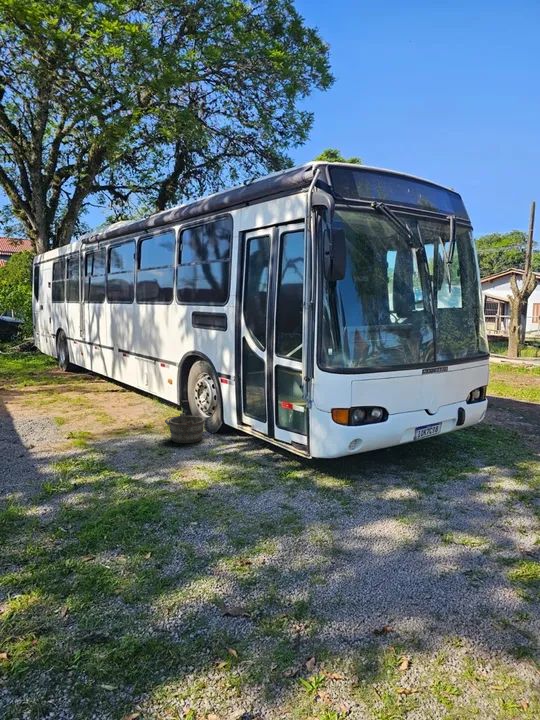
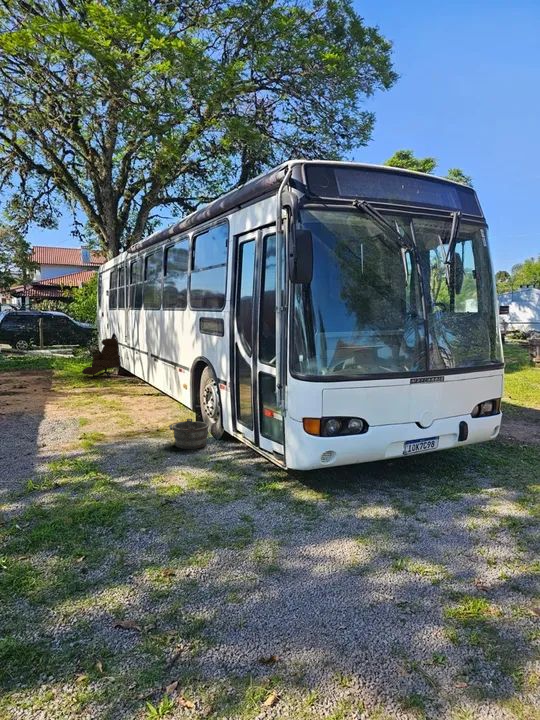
lounge chair: none [29,333,71,377] -> present [82,338,120,380]

